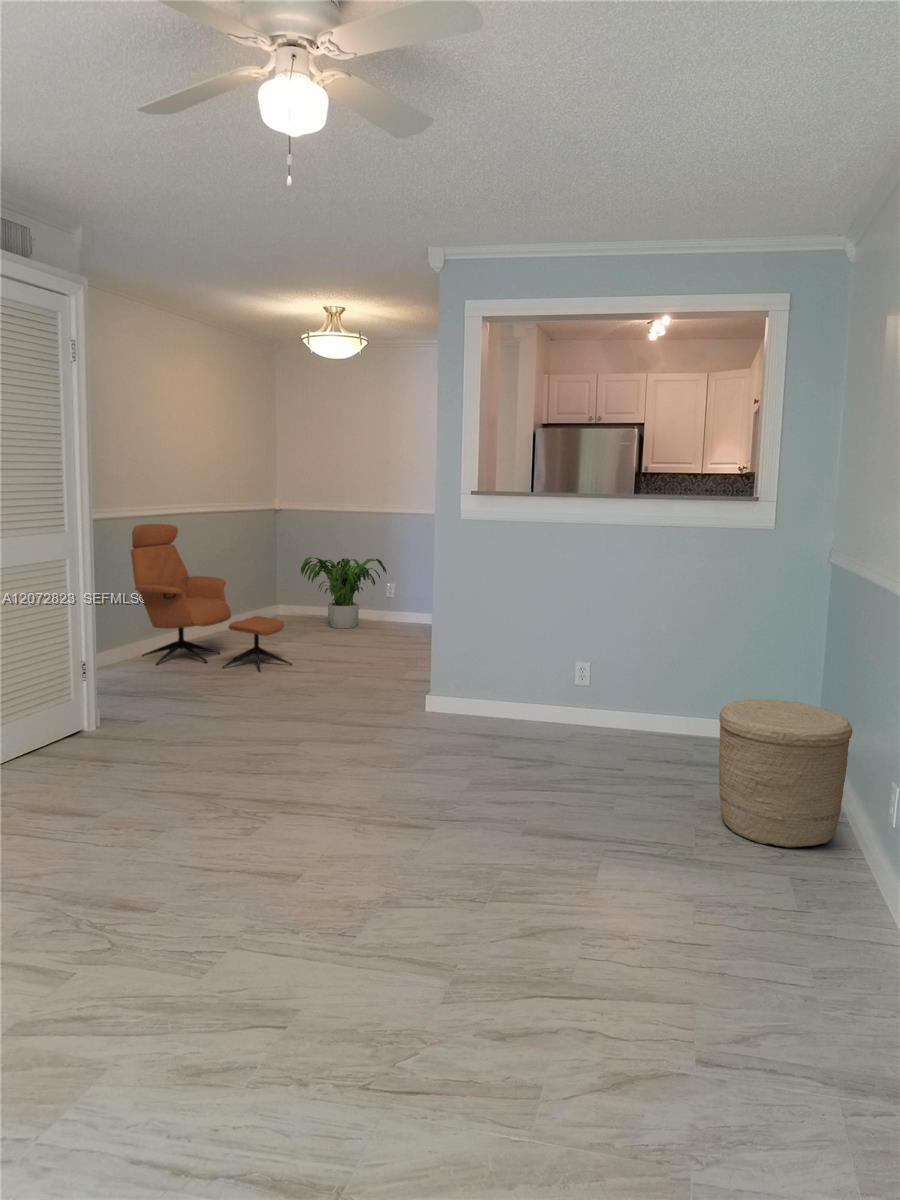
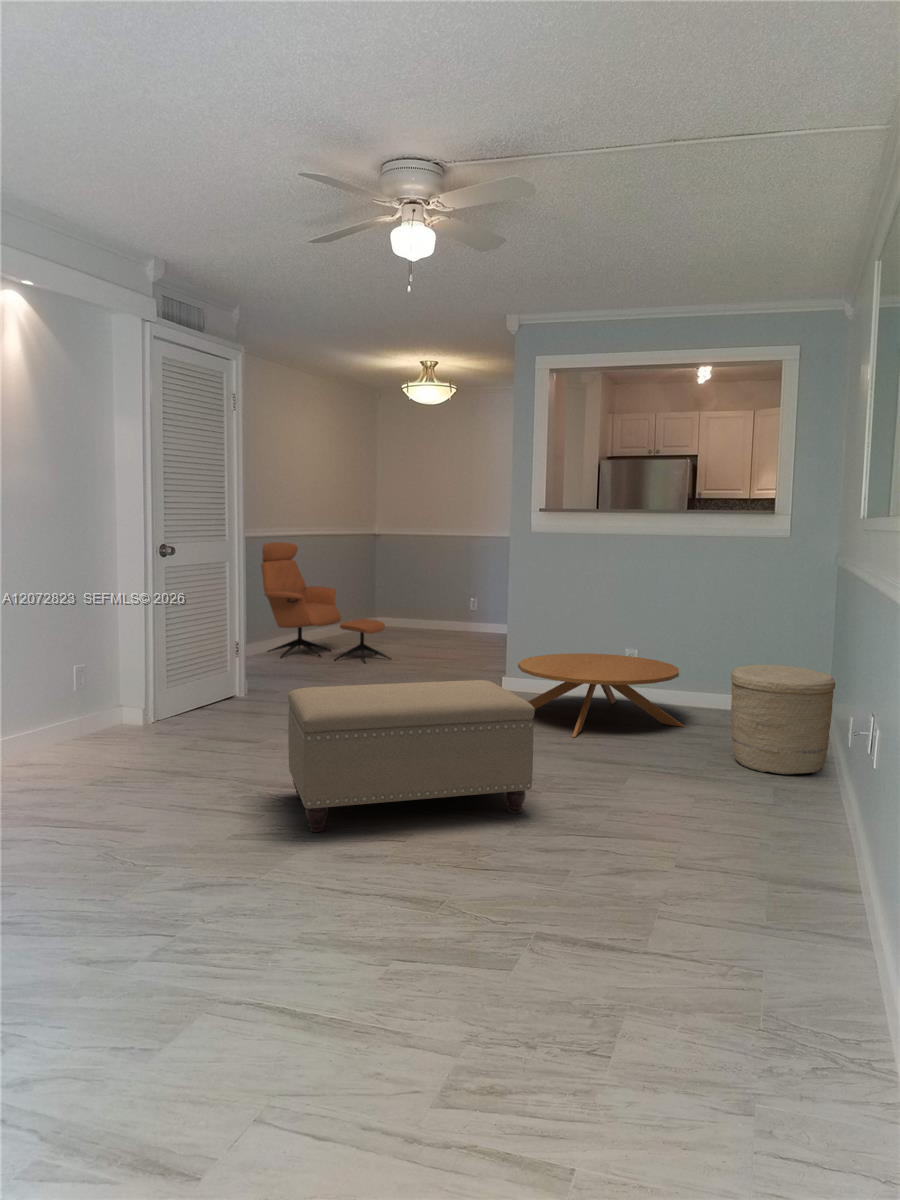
potted plant: present [301,557,387,628] -> none [397,574,471,635]
coffee table: none [440,669,651,789] -> present [518,653,685,737]
ottoman: none [122,741,477,1000] -> present [288,680,535,832]

